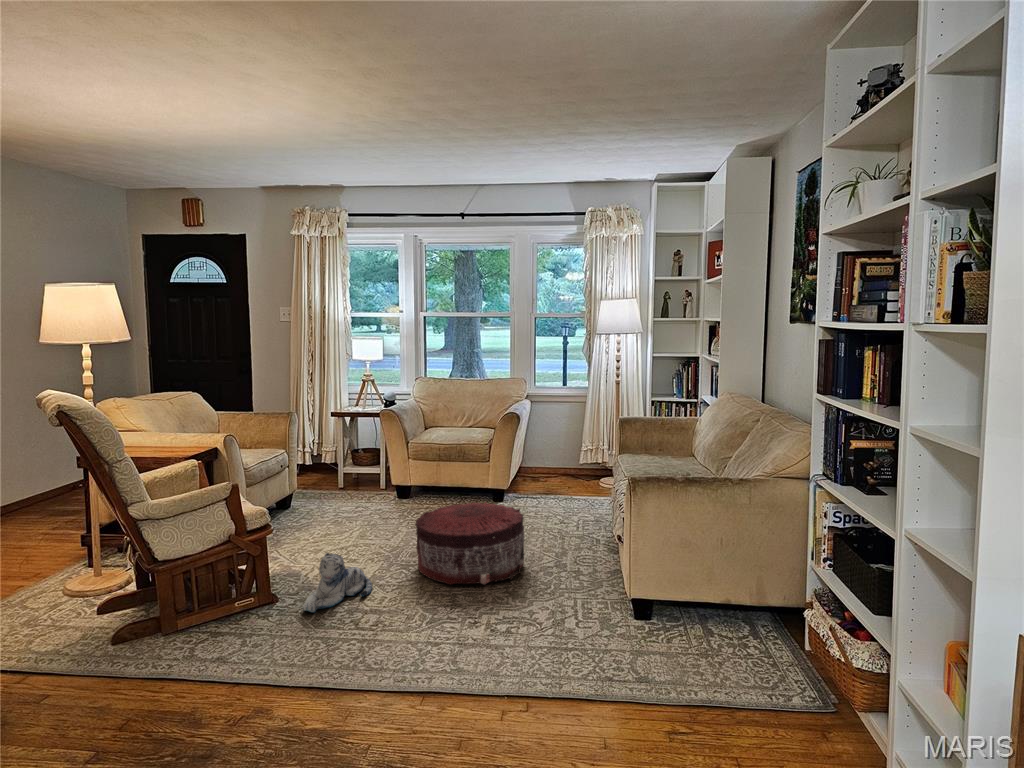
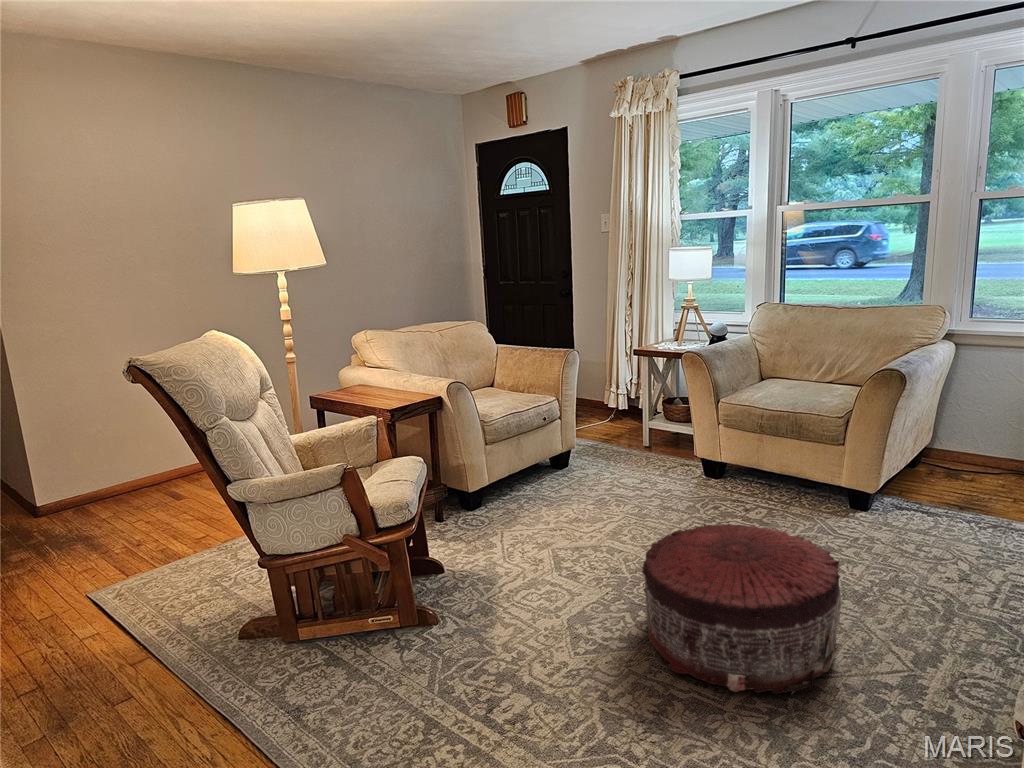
plush toy: present [303,553,372,612] -> none [443,578,567,665]

